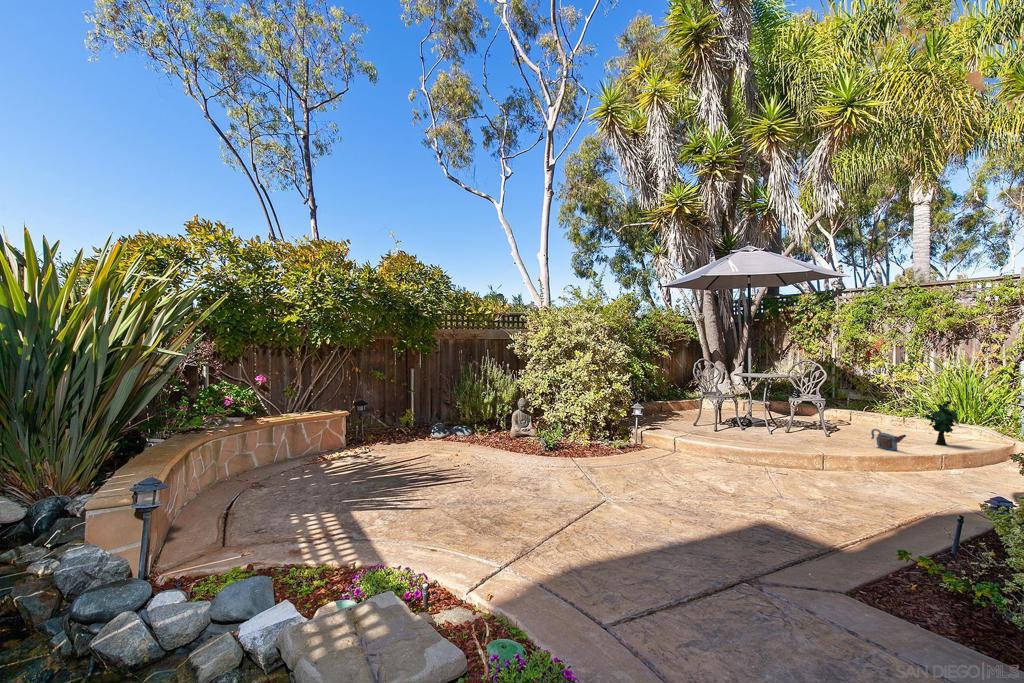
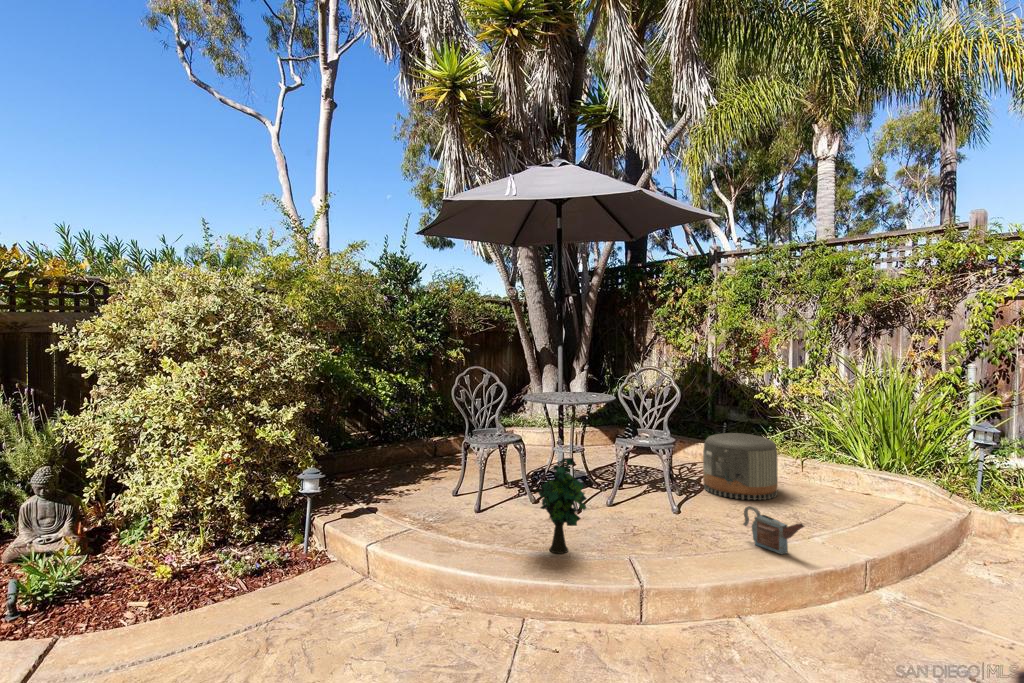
pouf: none [840,400,888,435] -> present [703,433,778,500]
decorative plant: present [925,401,959,445] -> present [533,458,587,554]

